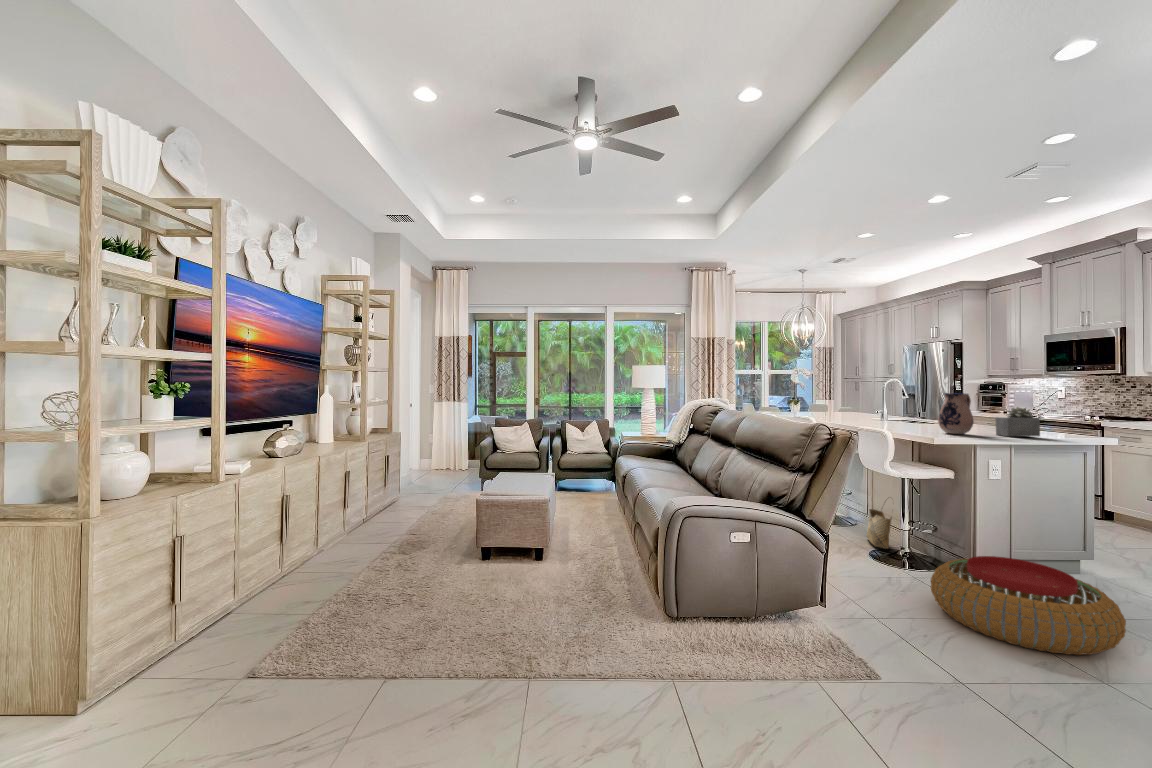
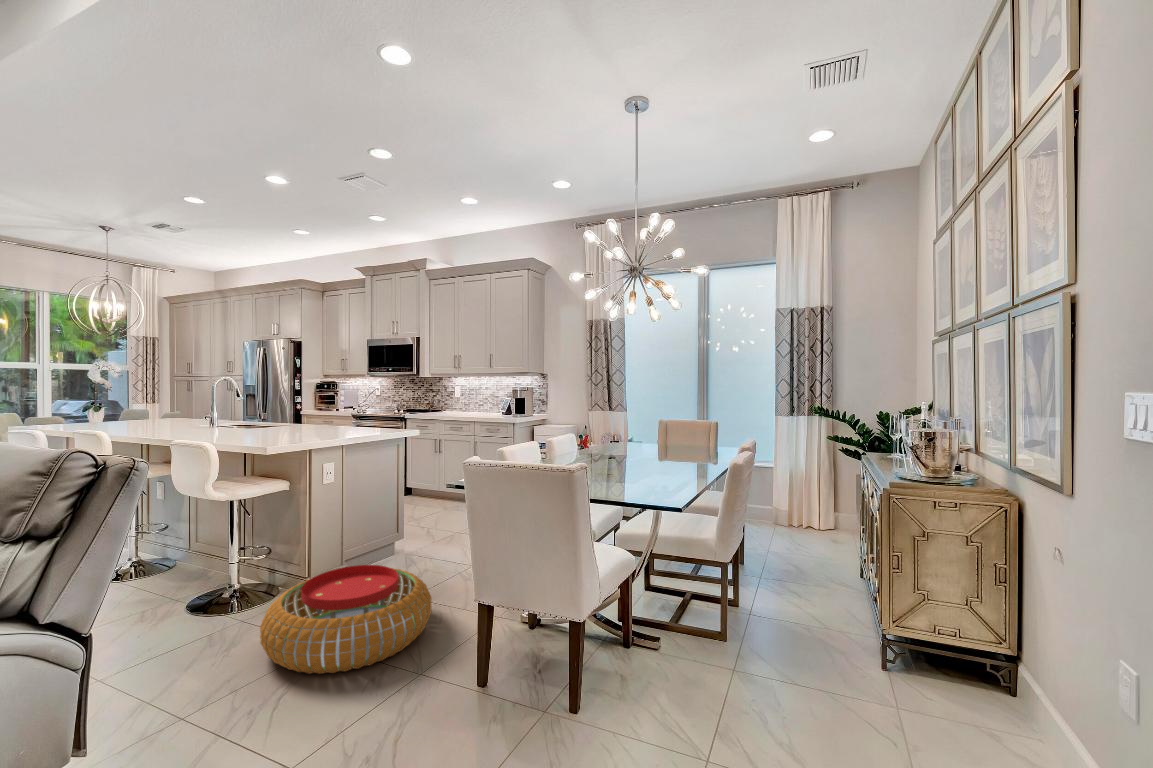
ceramic pitcher: present [938,393,974,434] -> none [272,393,309,440]
succulent plant: present [996,407,1040,437] -> none [330,405,368,437]
woven basket: present [867,509,892,549] -> none [184,524,220,595]

